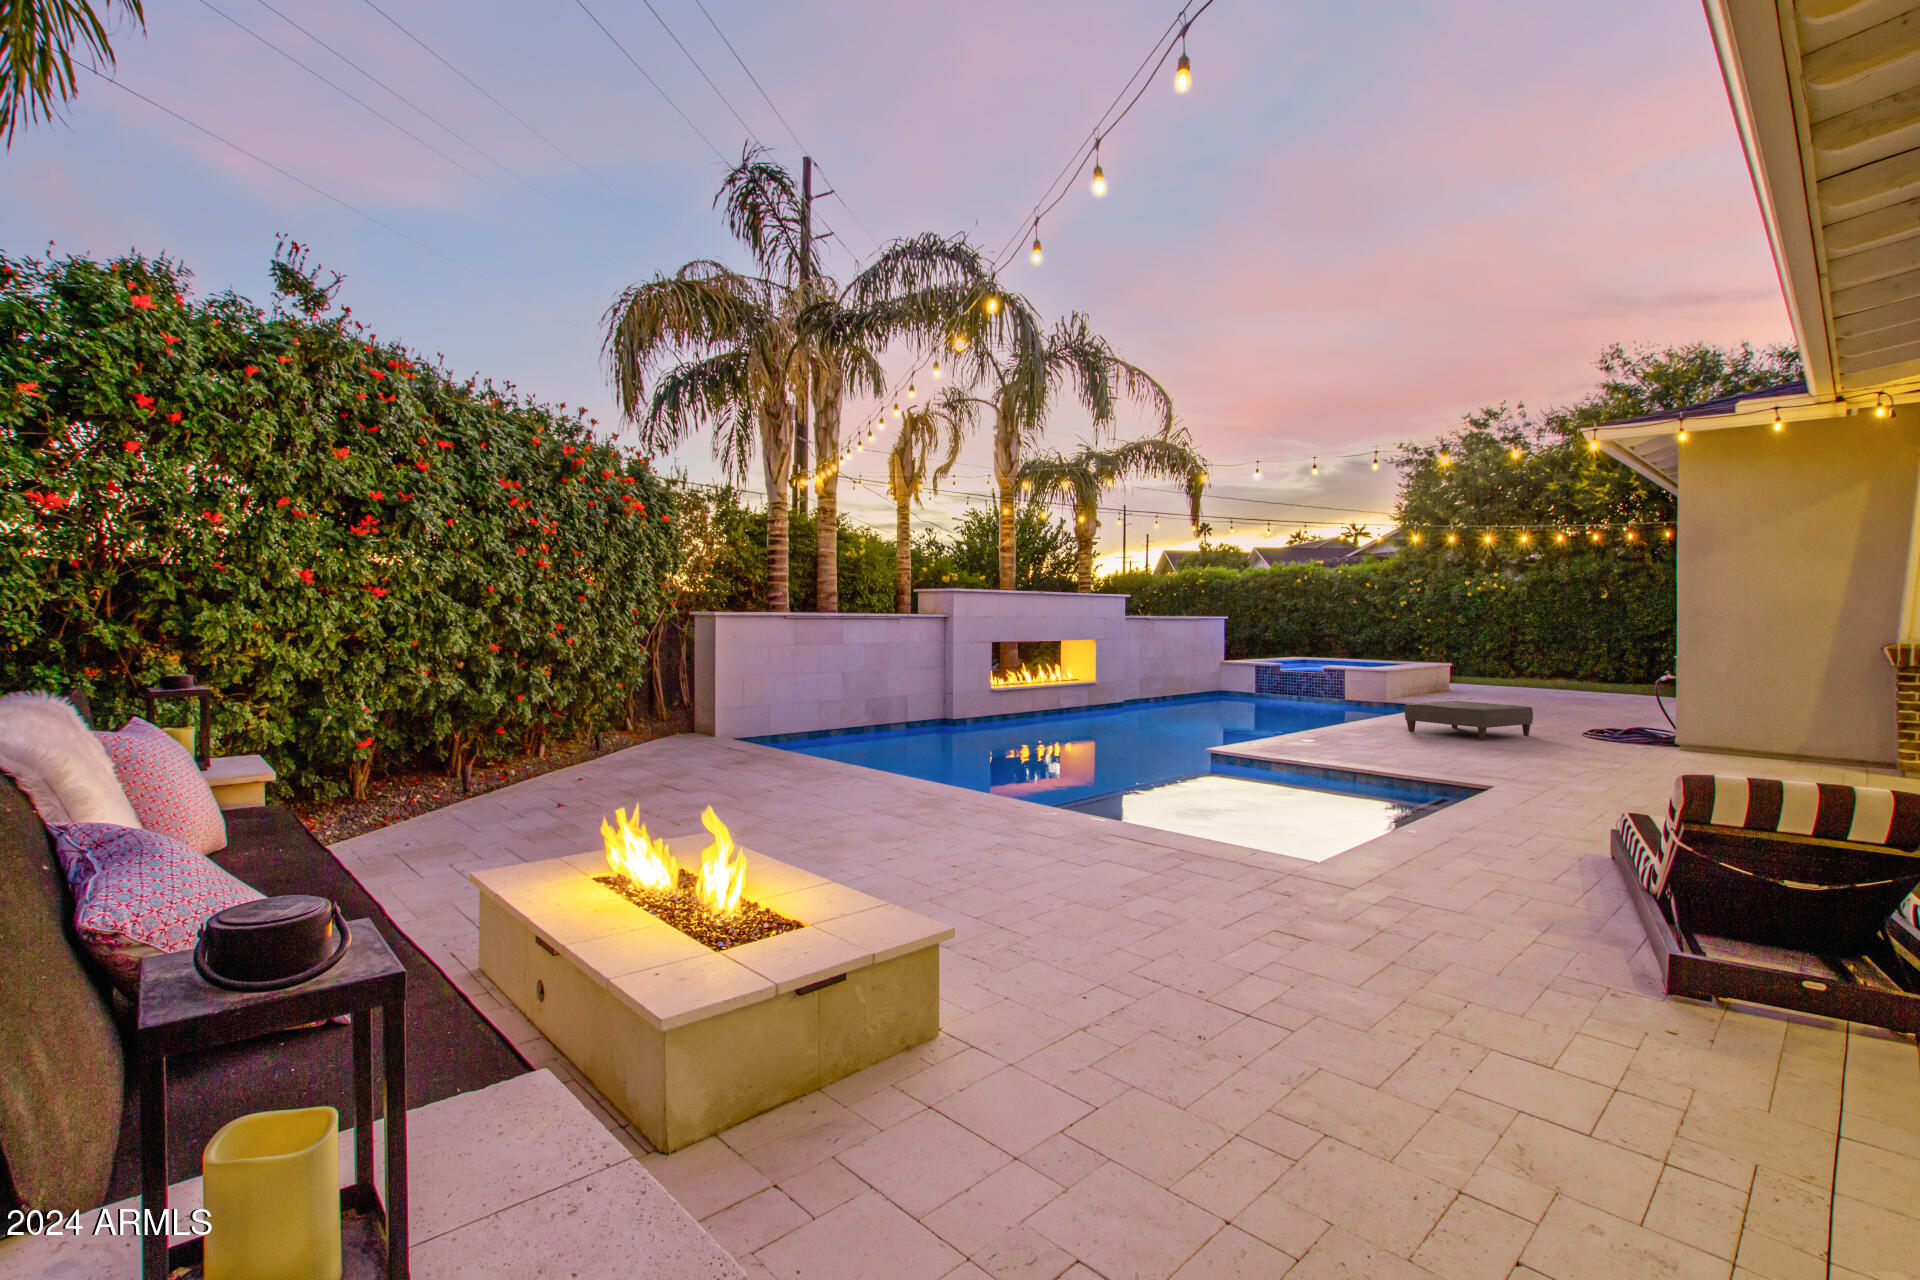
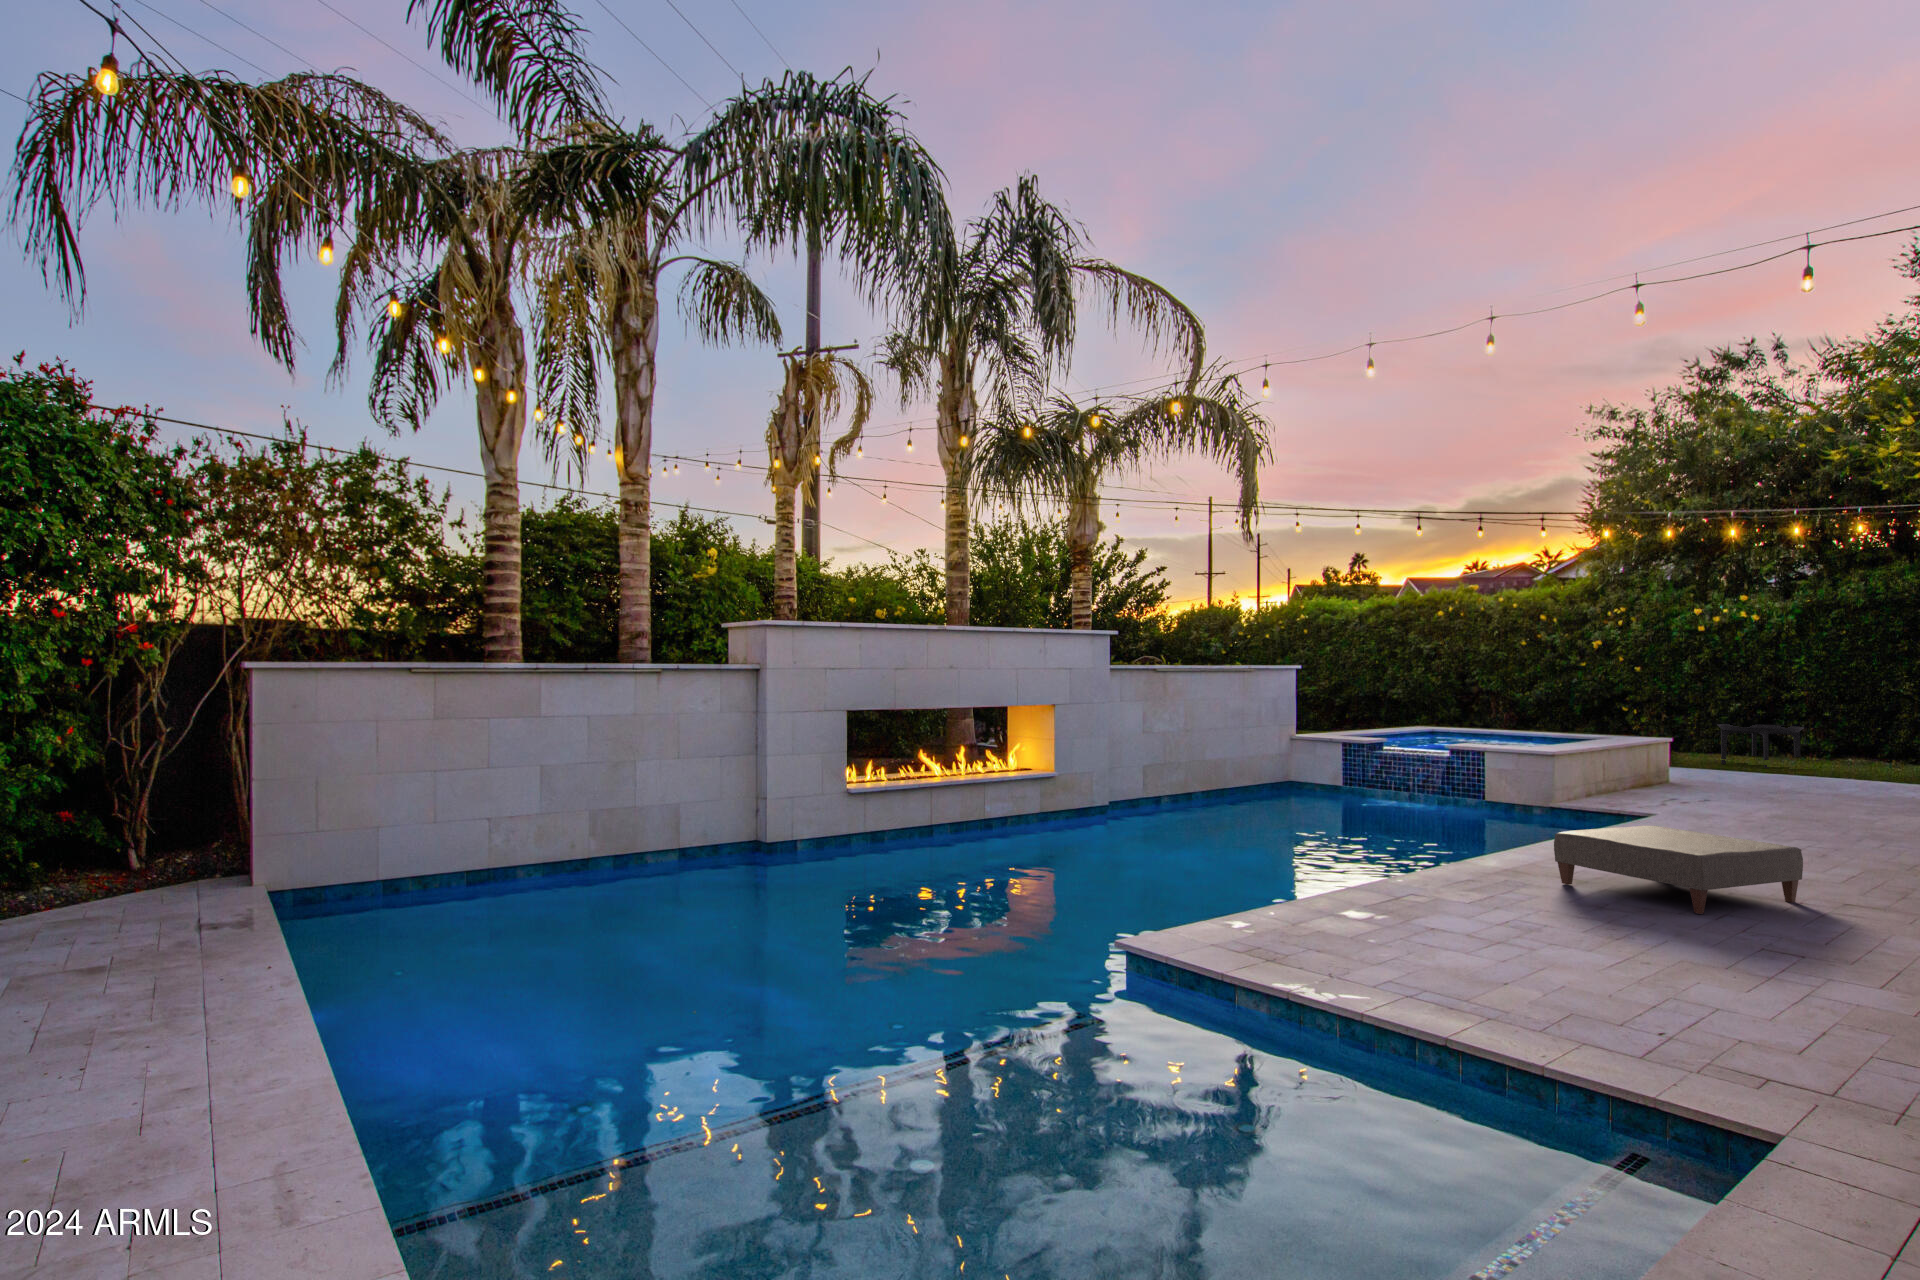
round table: none [1478,655,1531,682] -> present [1718,724,1804,768]

